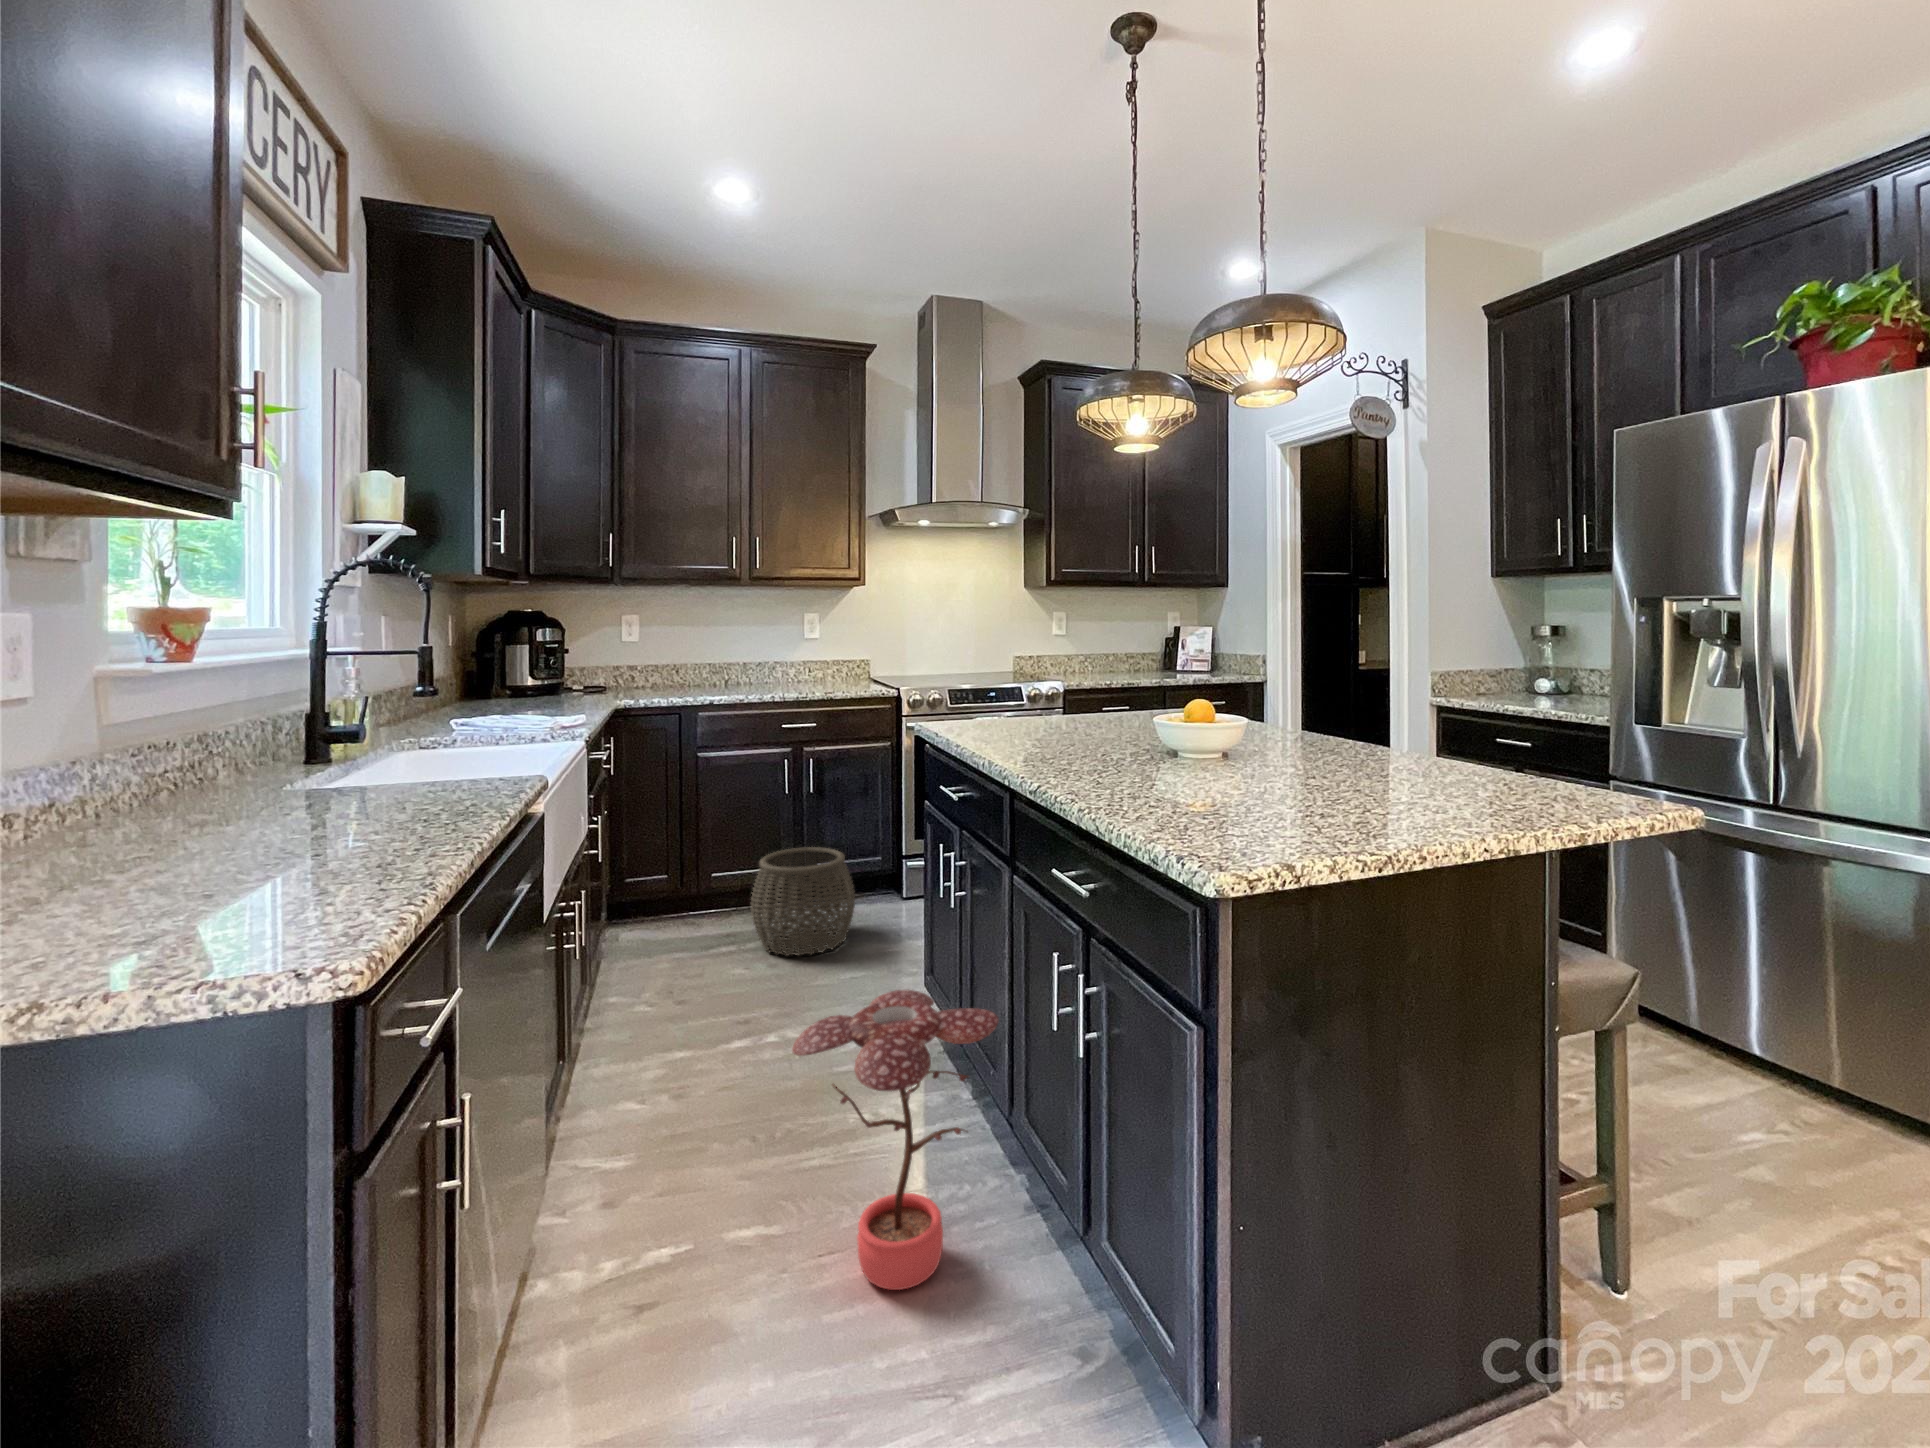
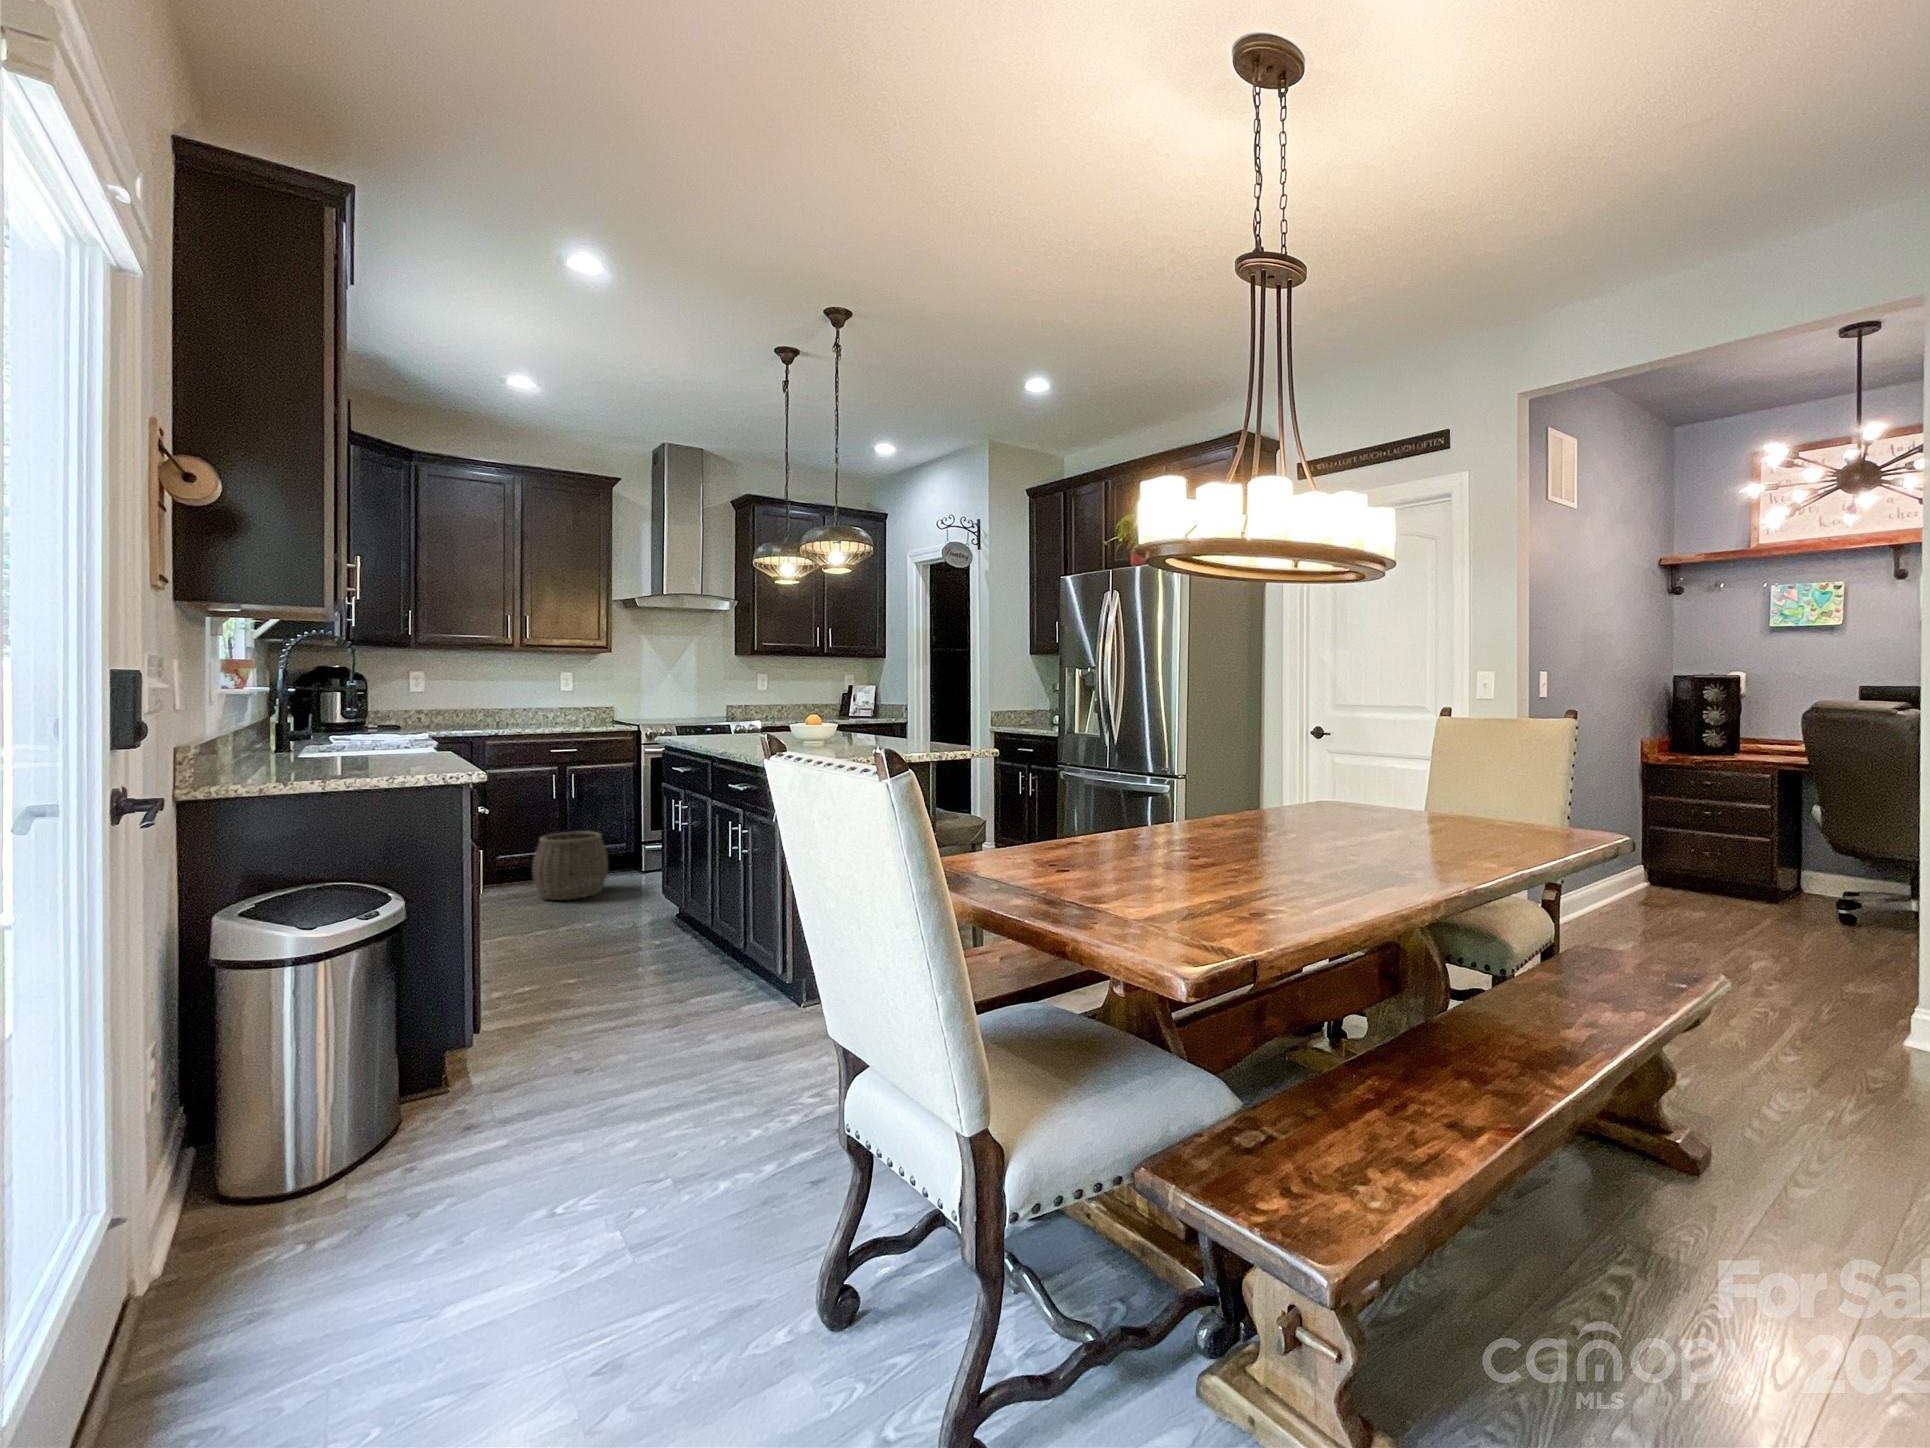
potted plant: present [792,990,999,1290] -> none [602,856,706,988]

